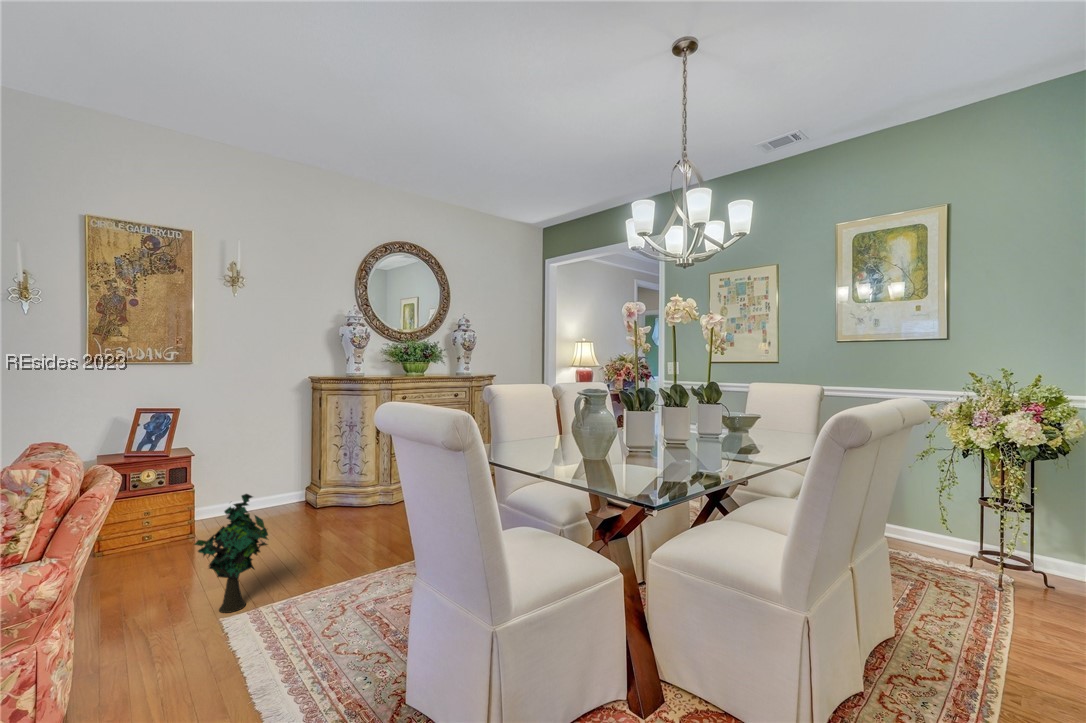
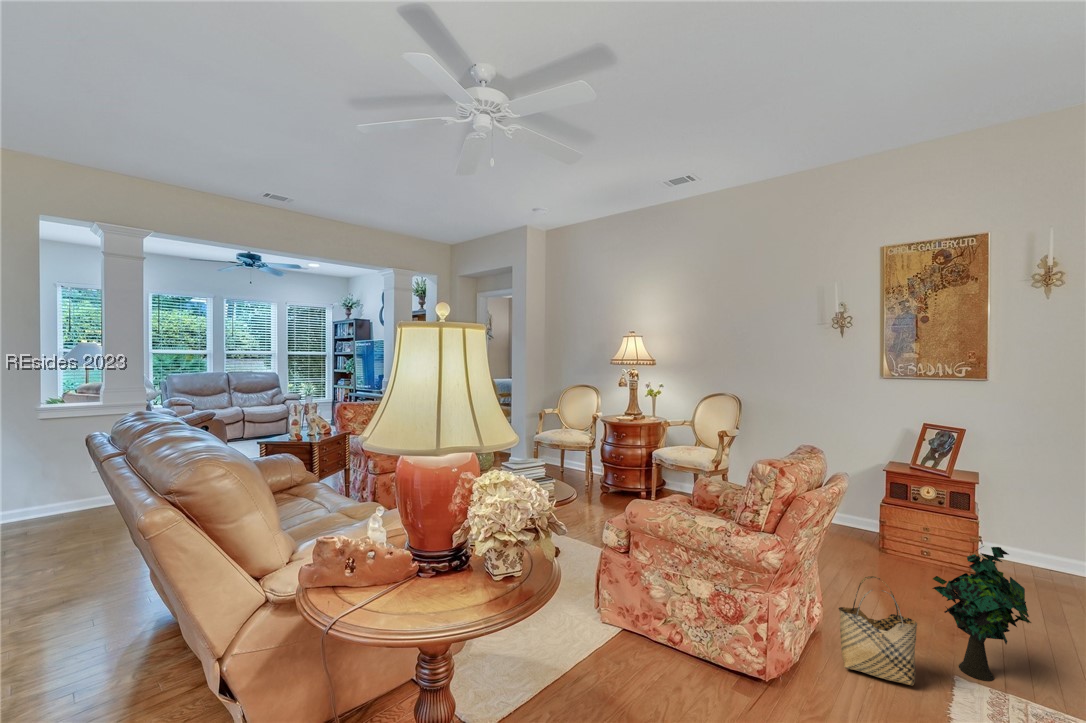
woven basket: none [114,563,198,677] -> present [839,576,917,686]

